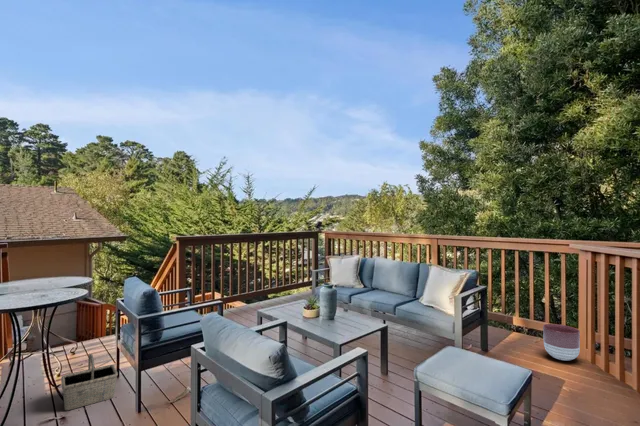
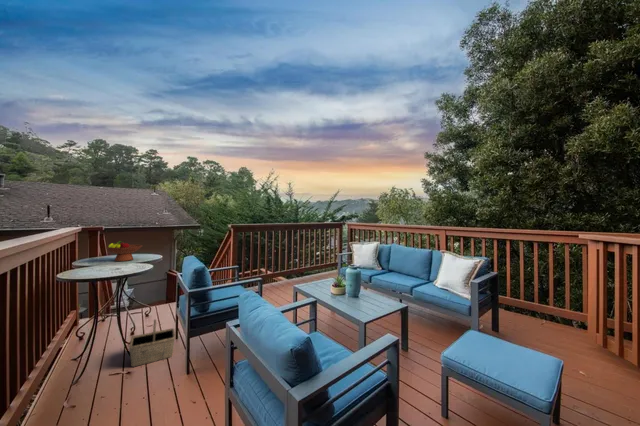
fruit bowl: none [17,259,66,284] -> present [106,241,143,261]
planter: present [543,324,580,361] -> none [551,308,591,344]

